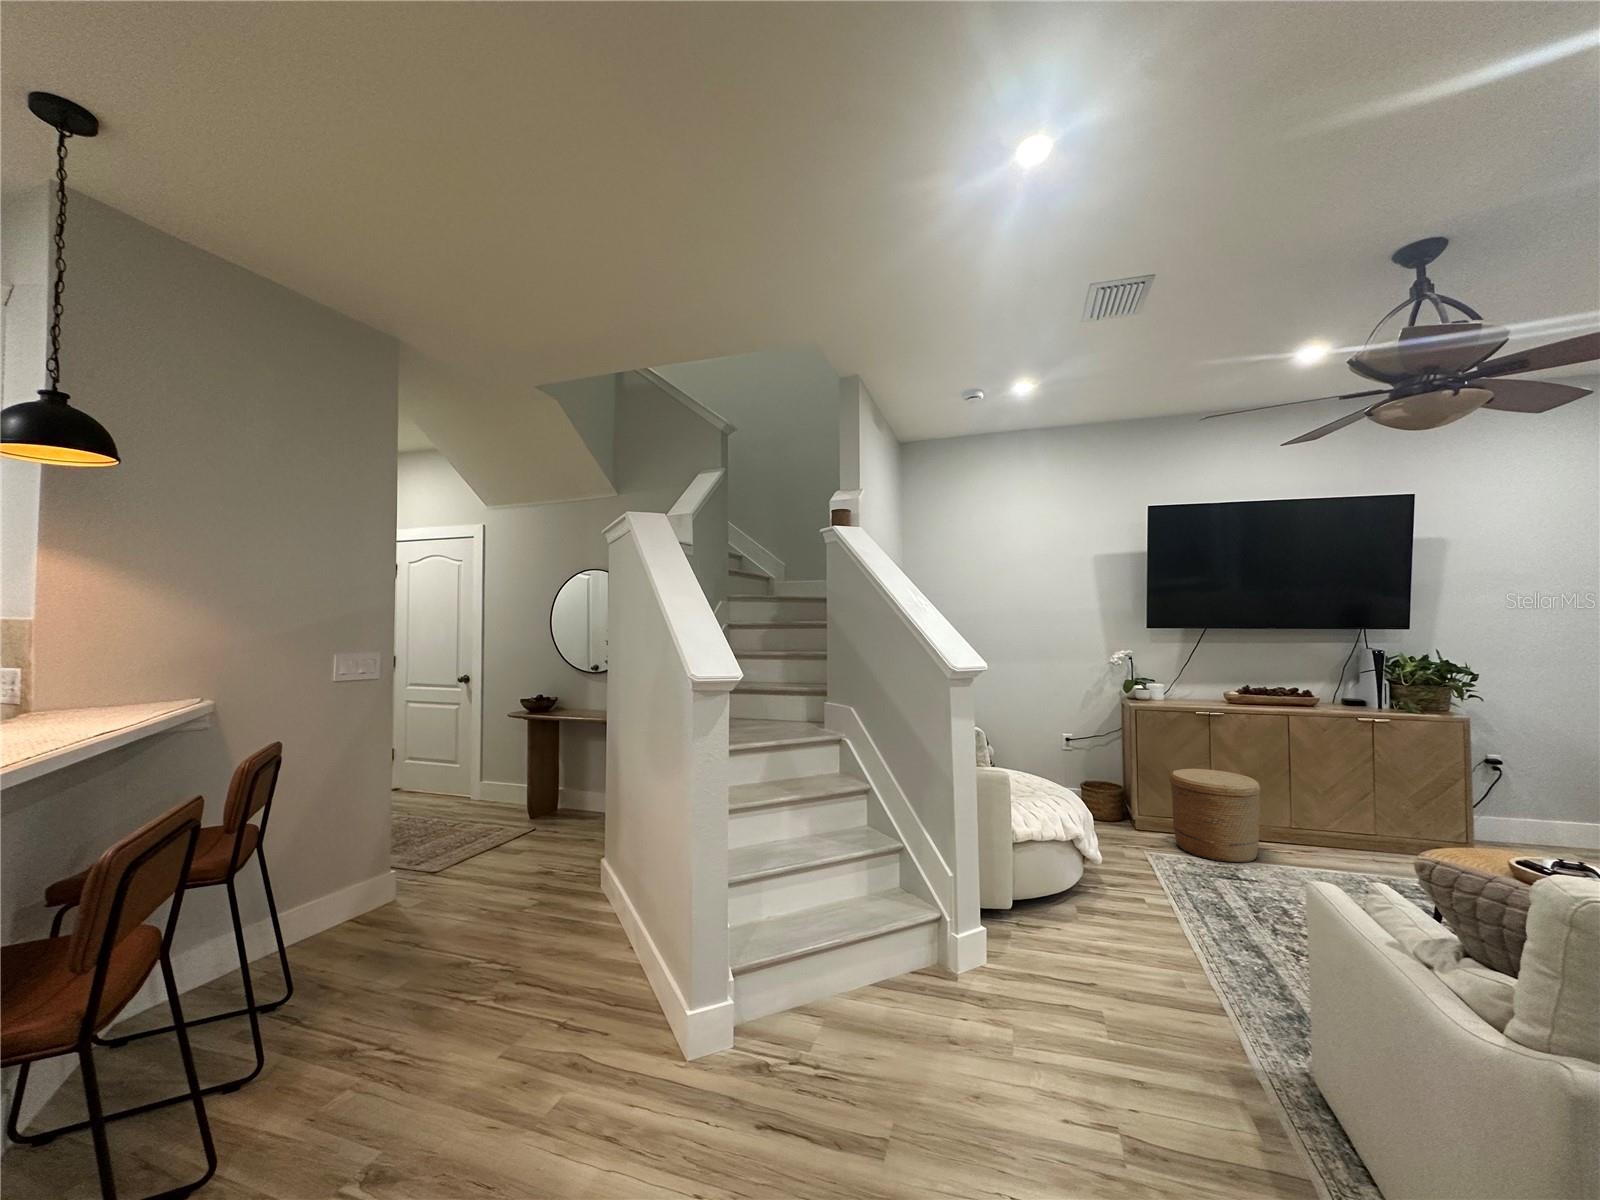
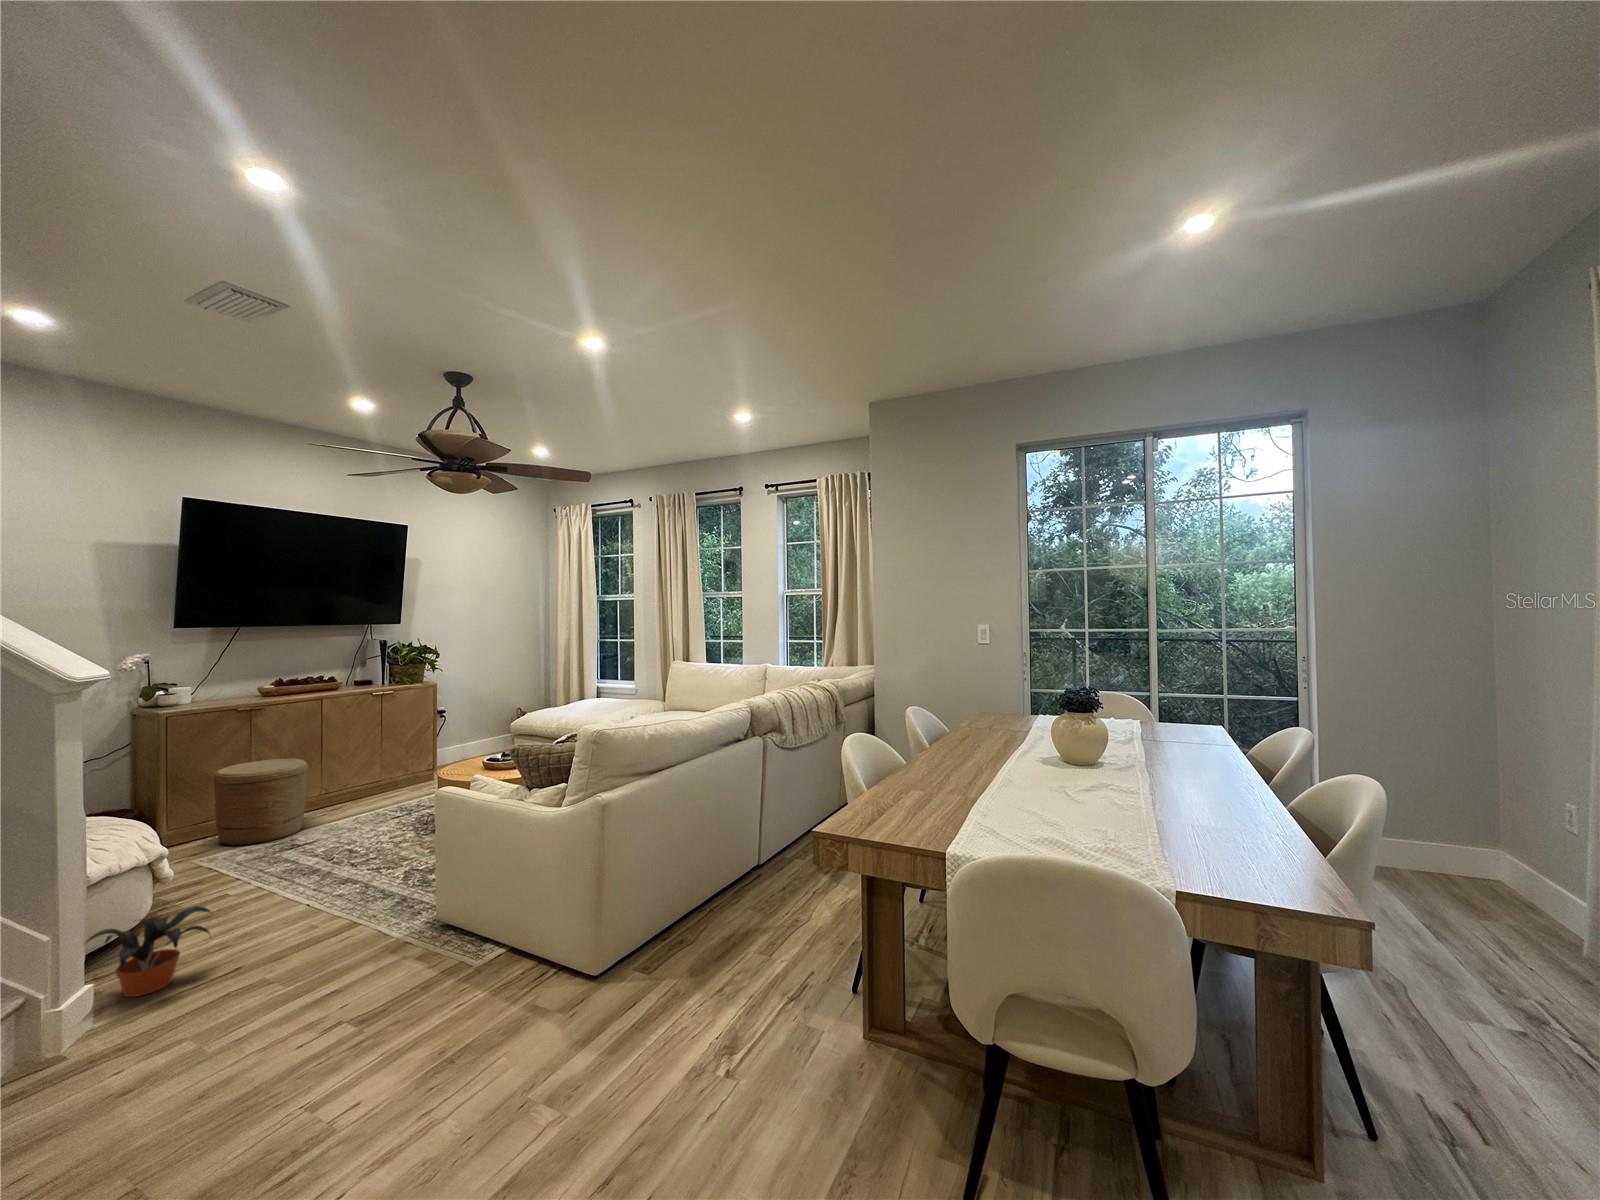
potted plant: none [993,886,1085,963] -> present [87,906,212,997]

